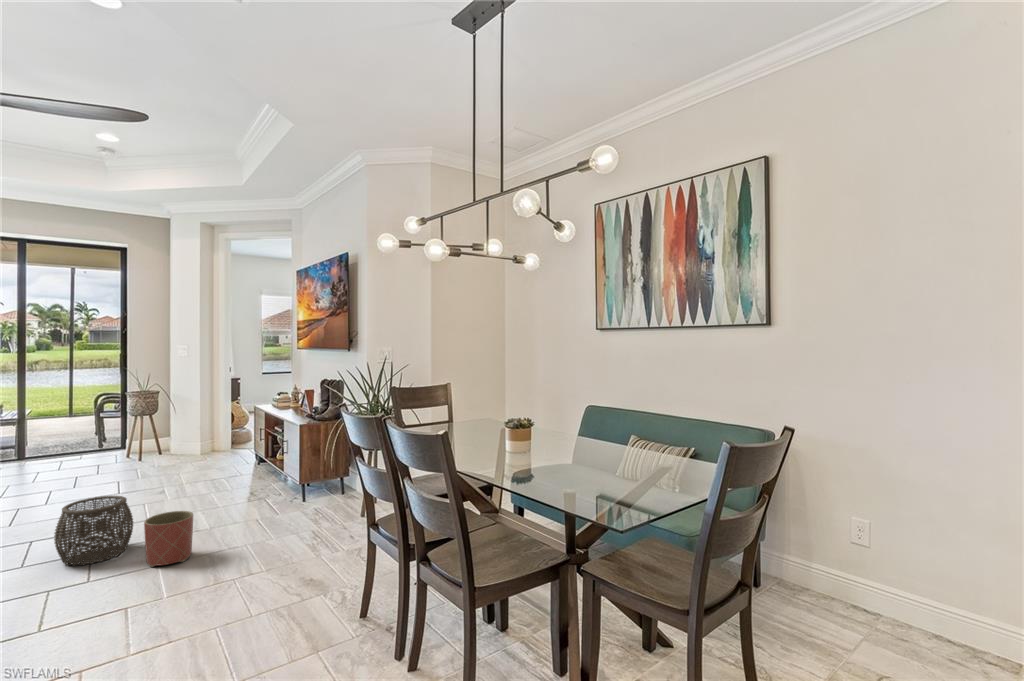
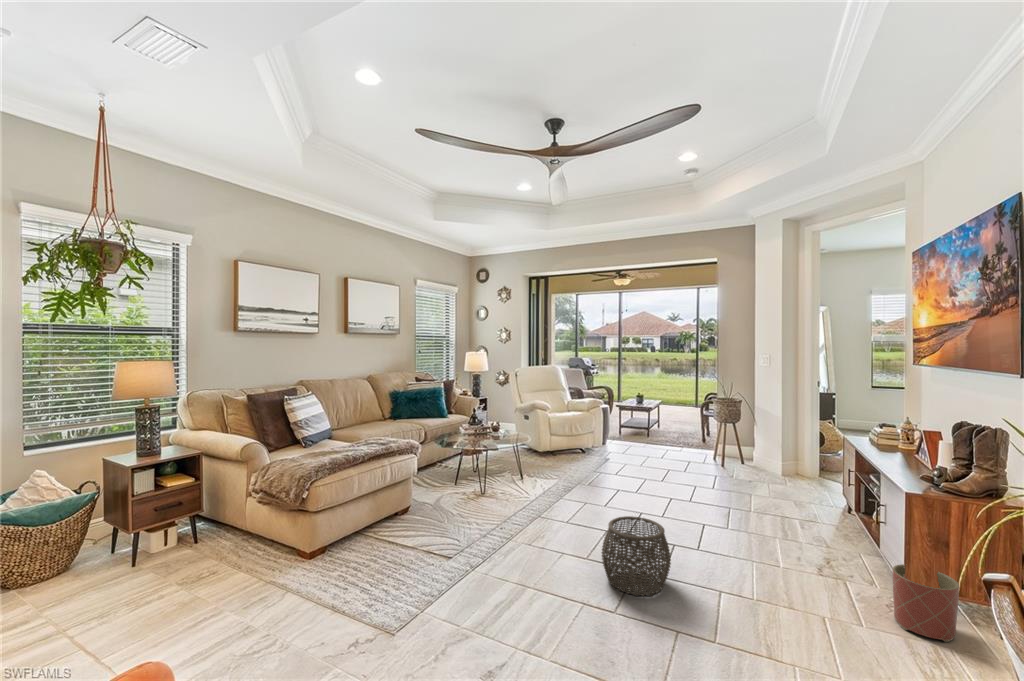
planter: present [144,511,193,567] -> present [893,564,959,642]

